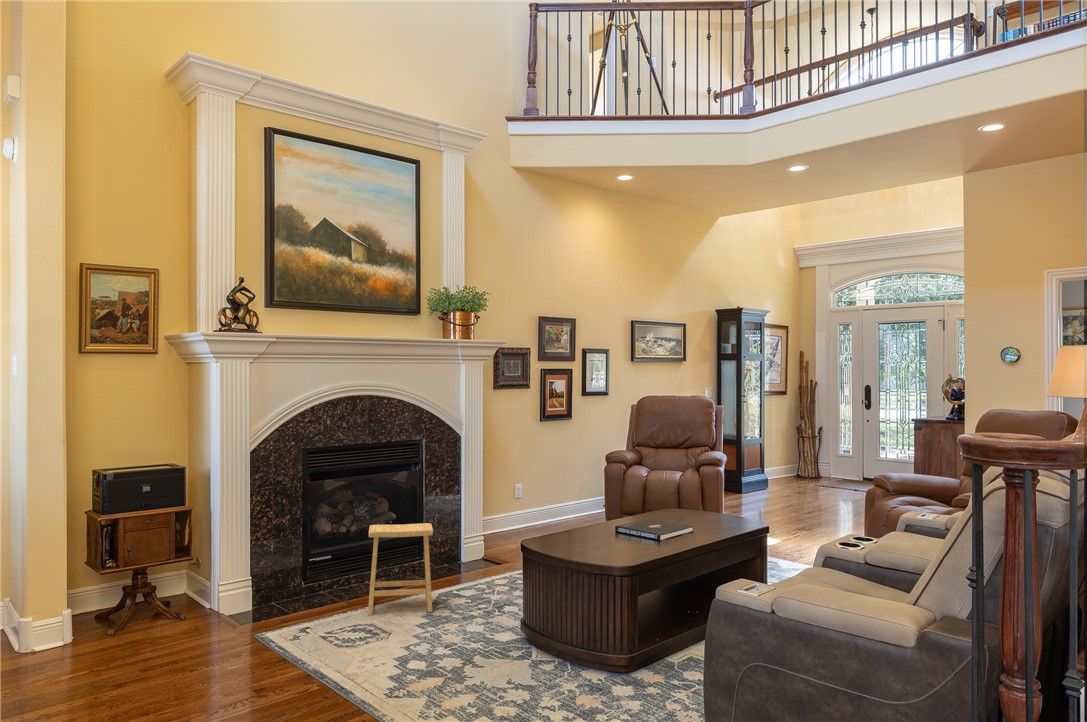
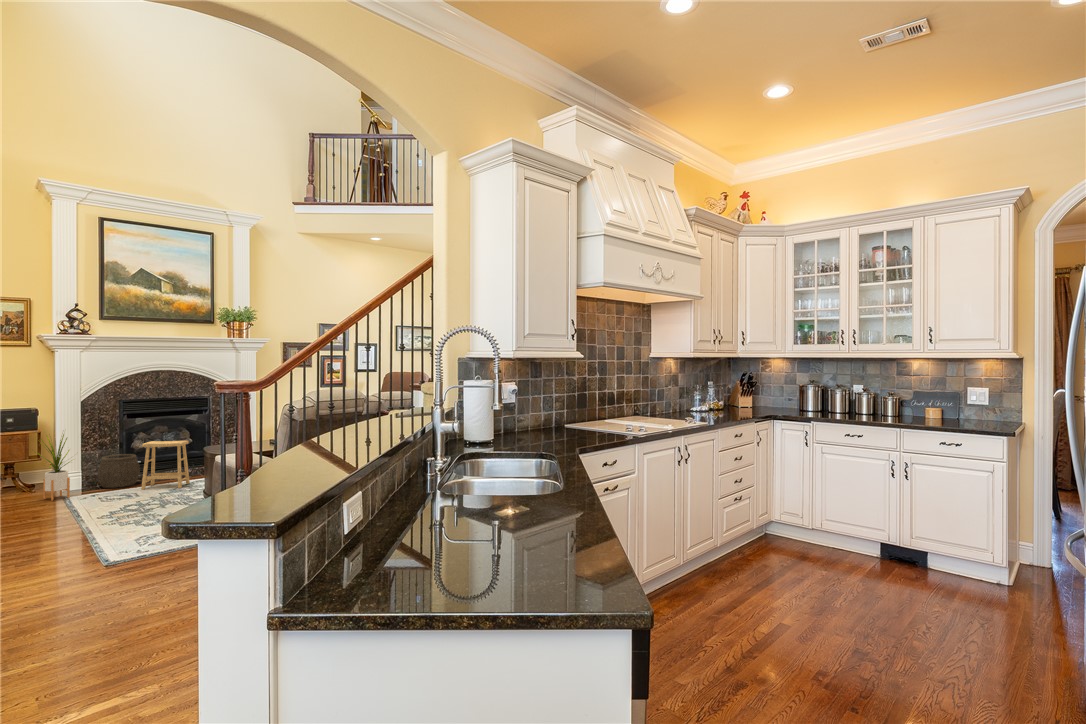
house plant: none [211,506,285,645] -> present [35,434,70,501]
woven basket: none [283,546,347,611] -> present [98,454,140,488]

